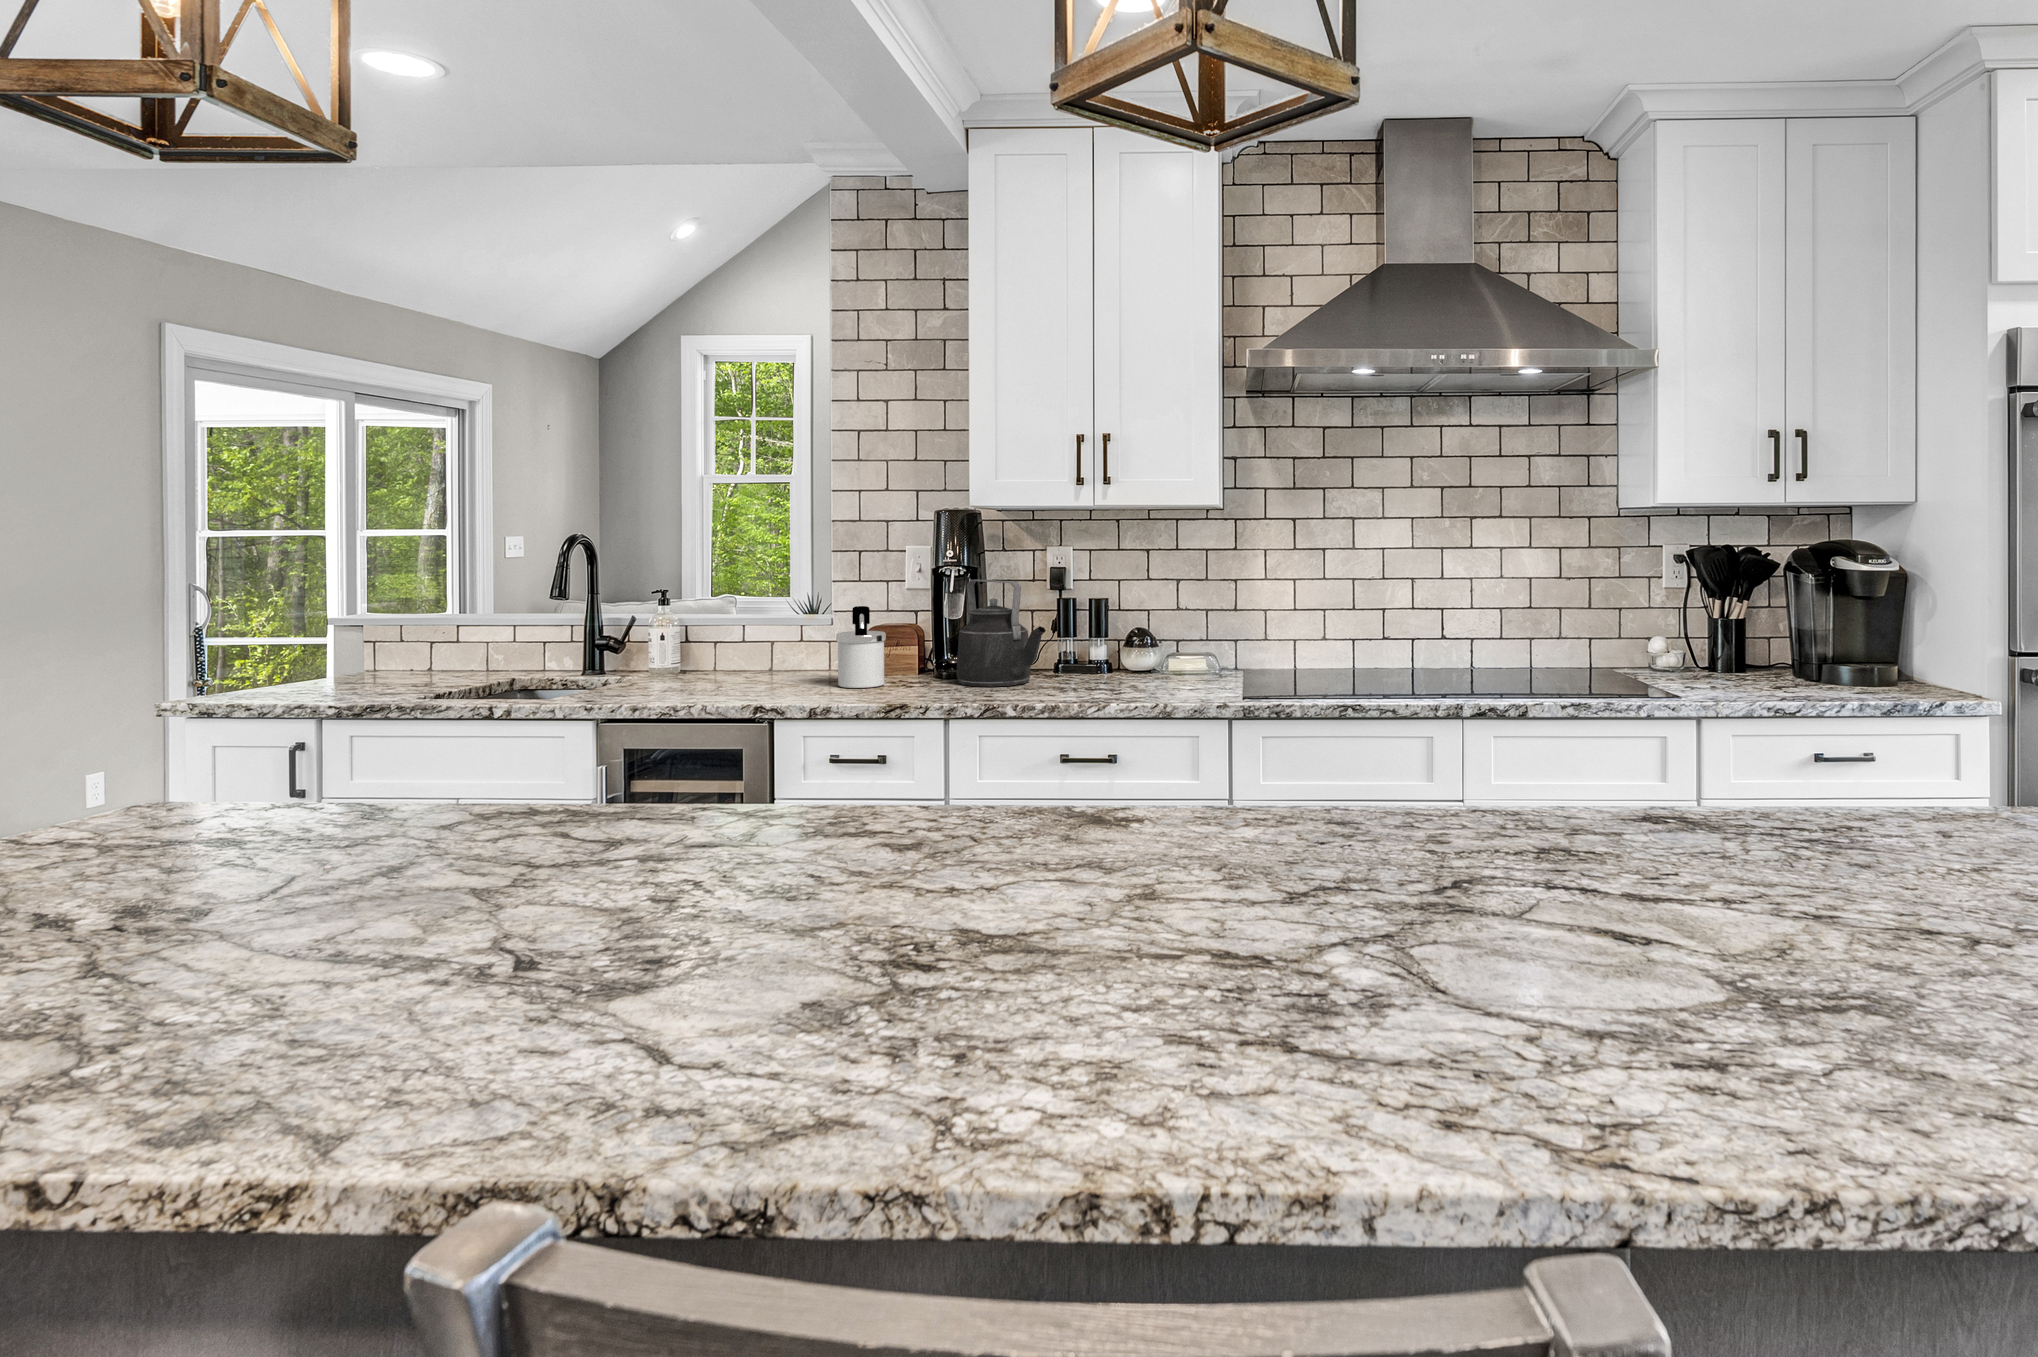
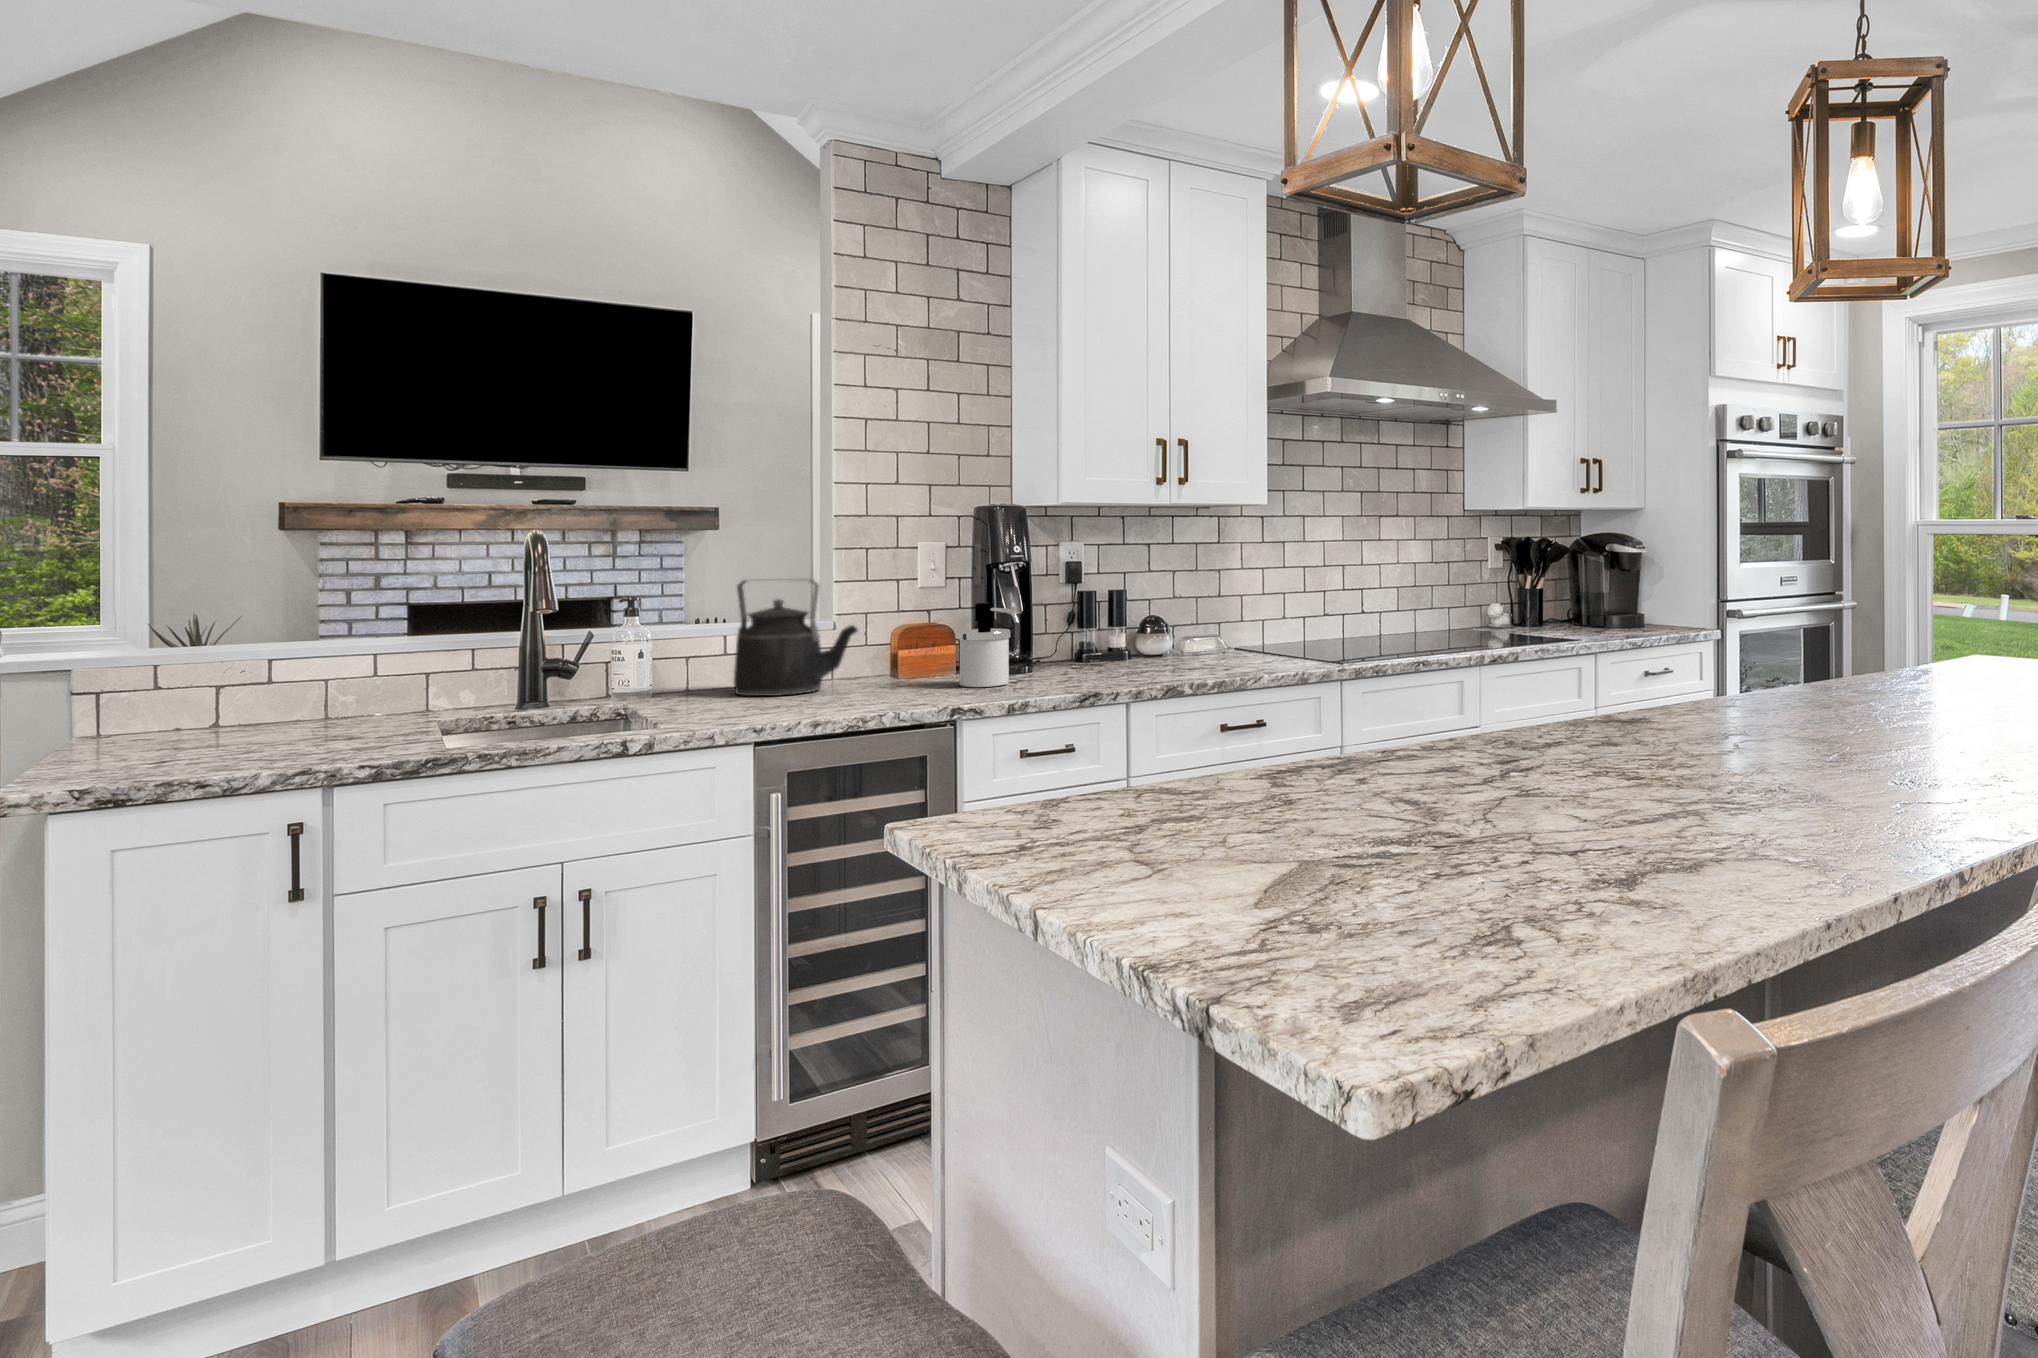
kettle: present [956,579,1046,687] -> present [734,579,858,696]

